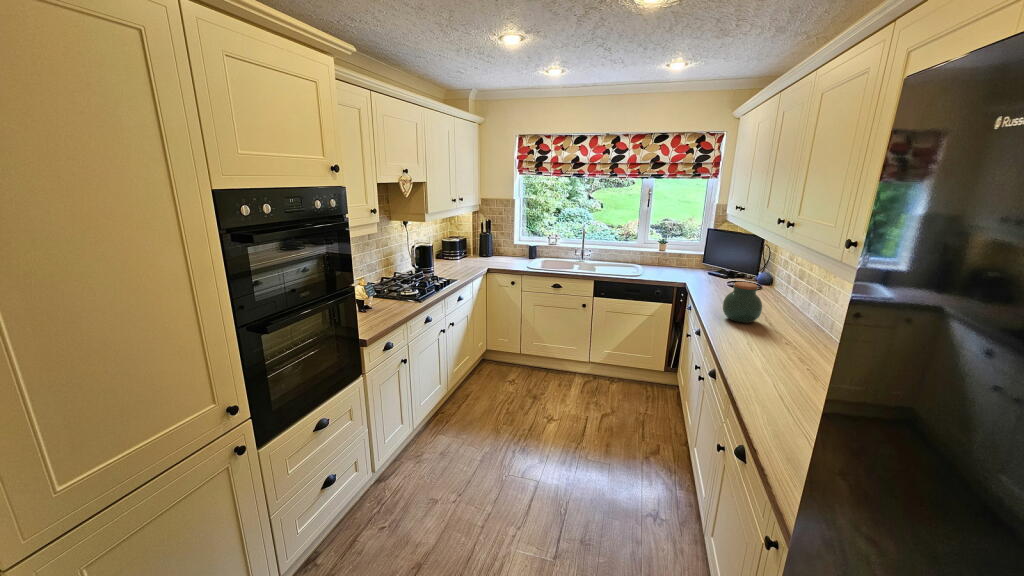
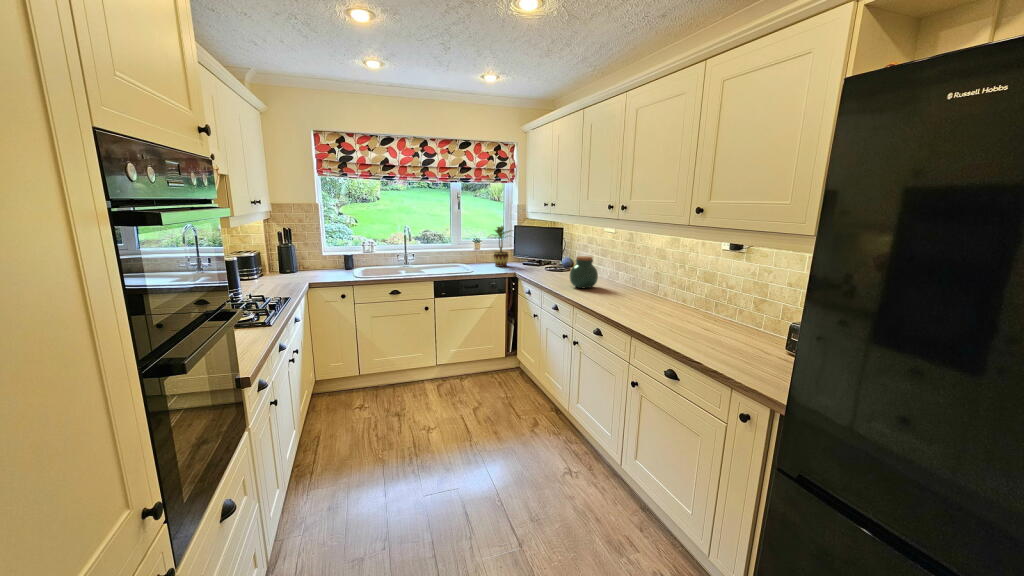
potted plant: none [669,229,707,275] -> present [494,226,510,267]

